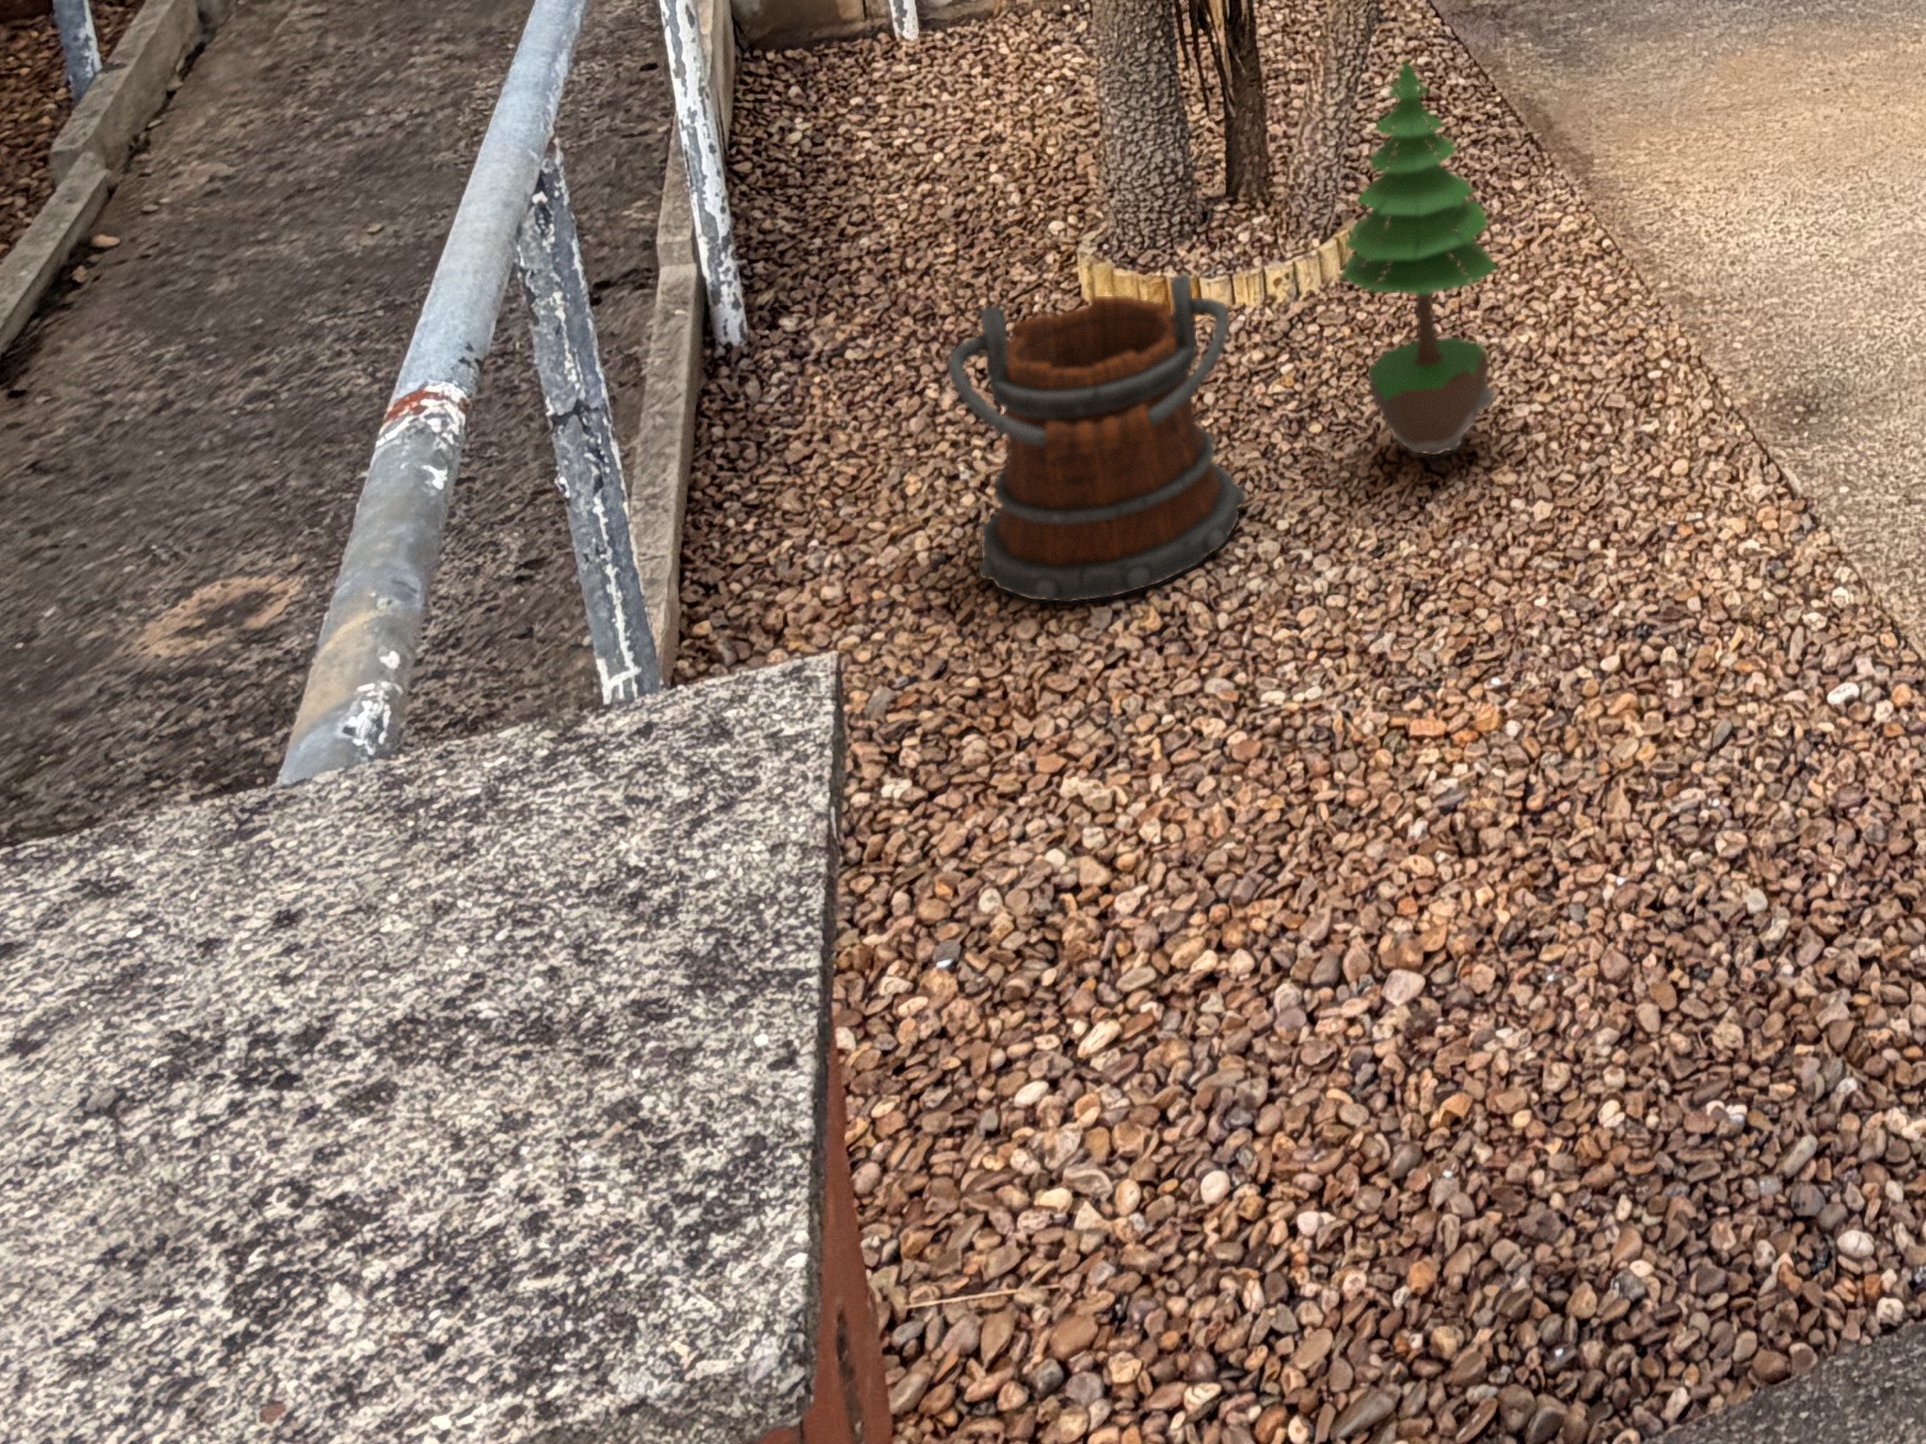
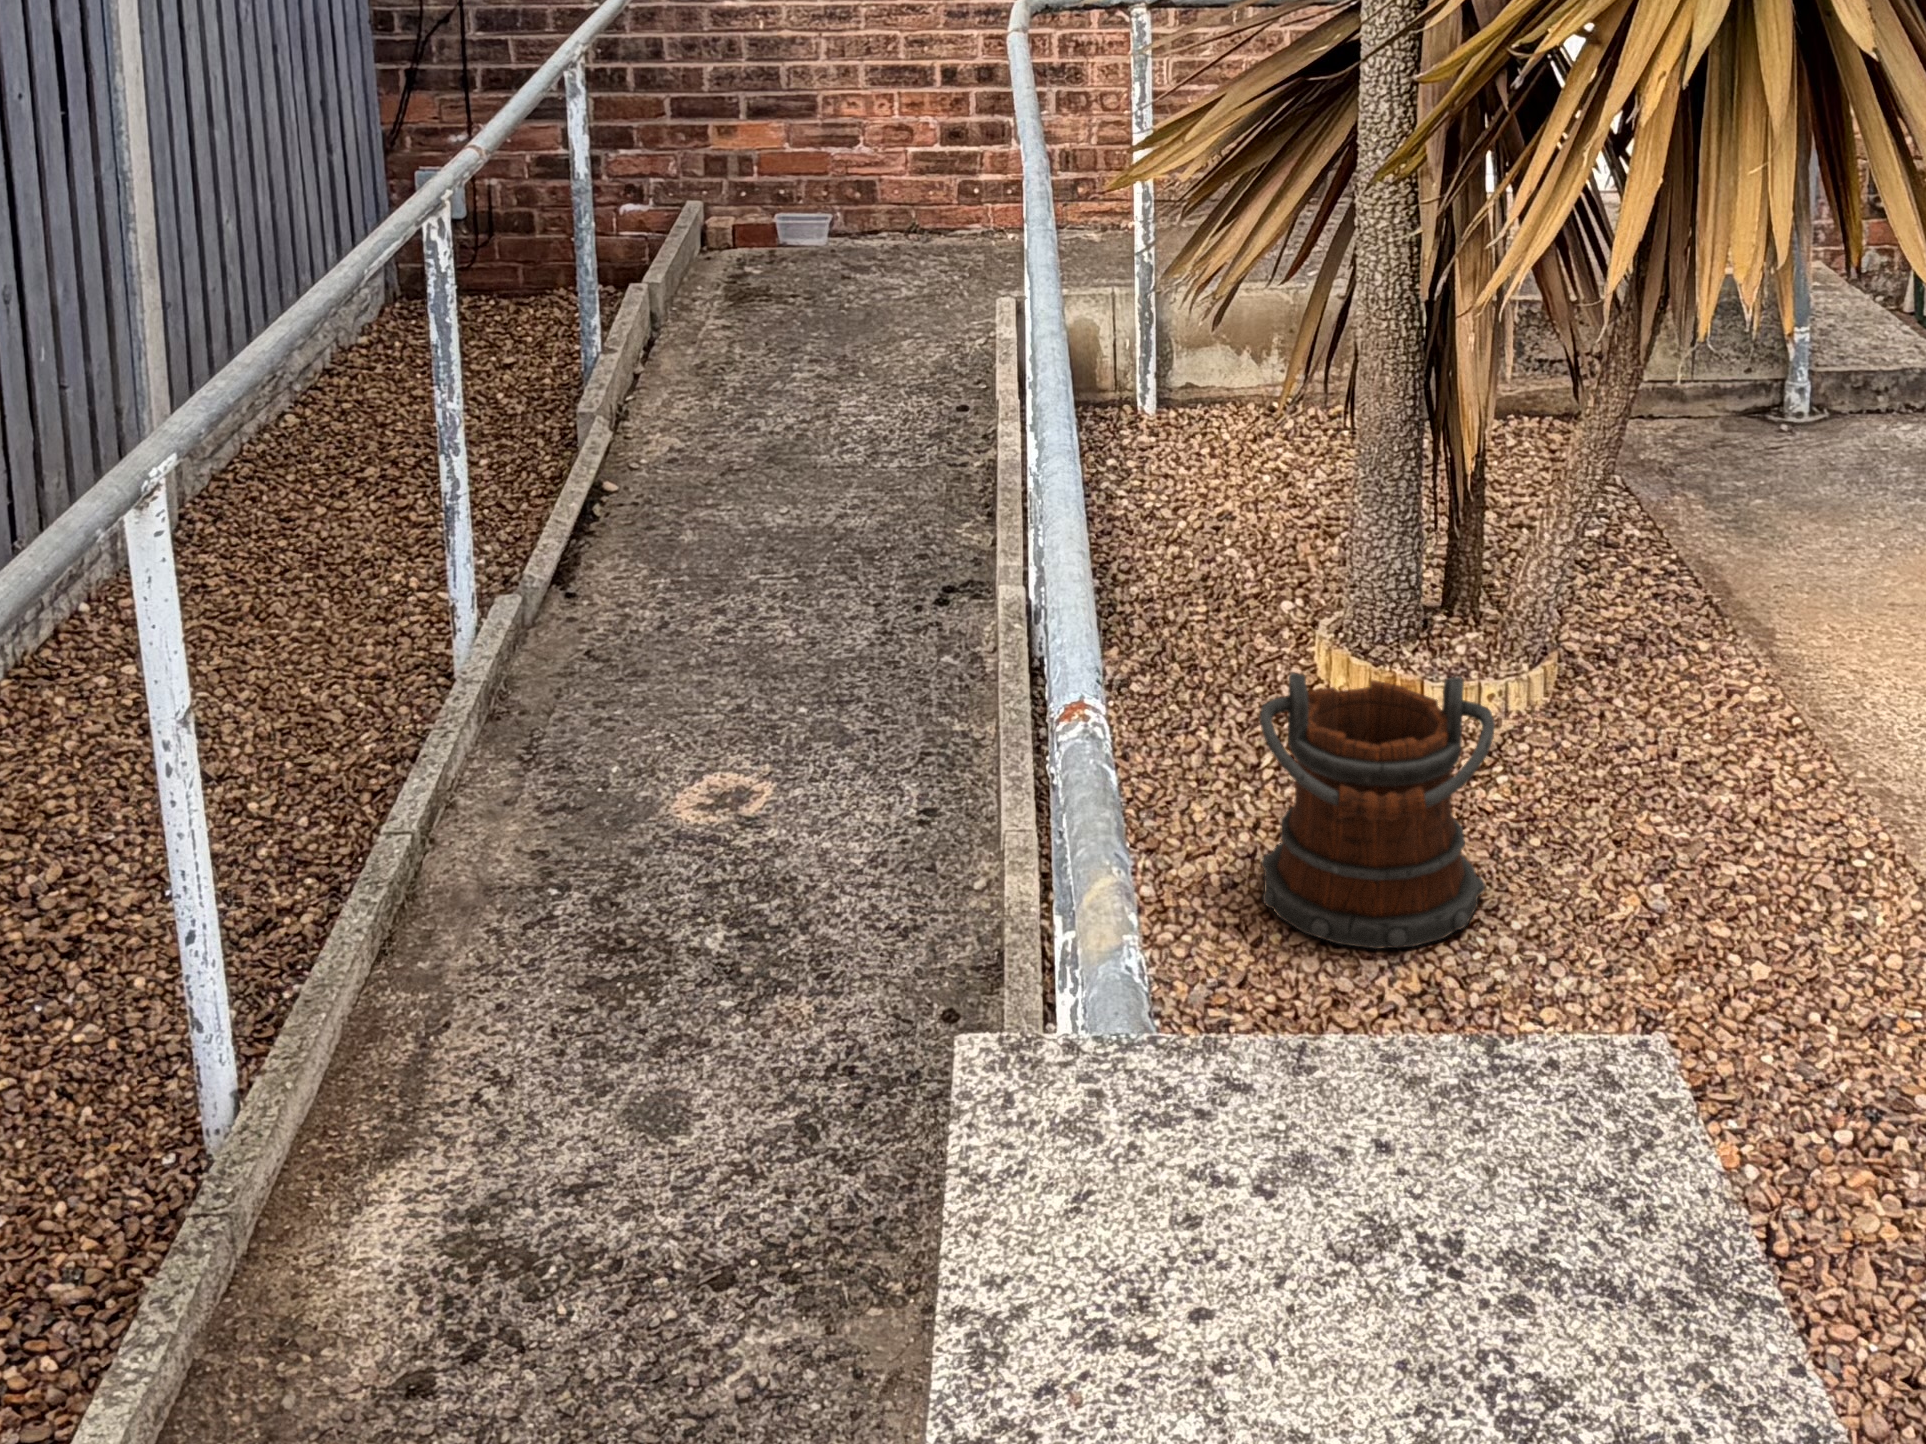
potted tree: present [1342,59,1498,455] -> none [1590,513,1739,889]

